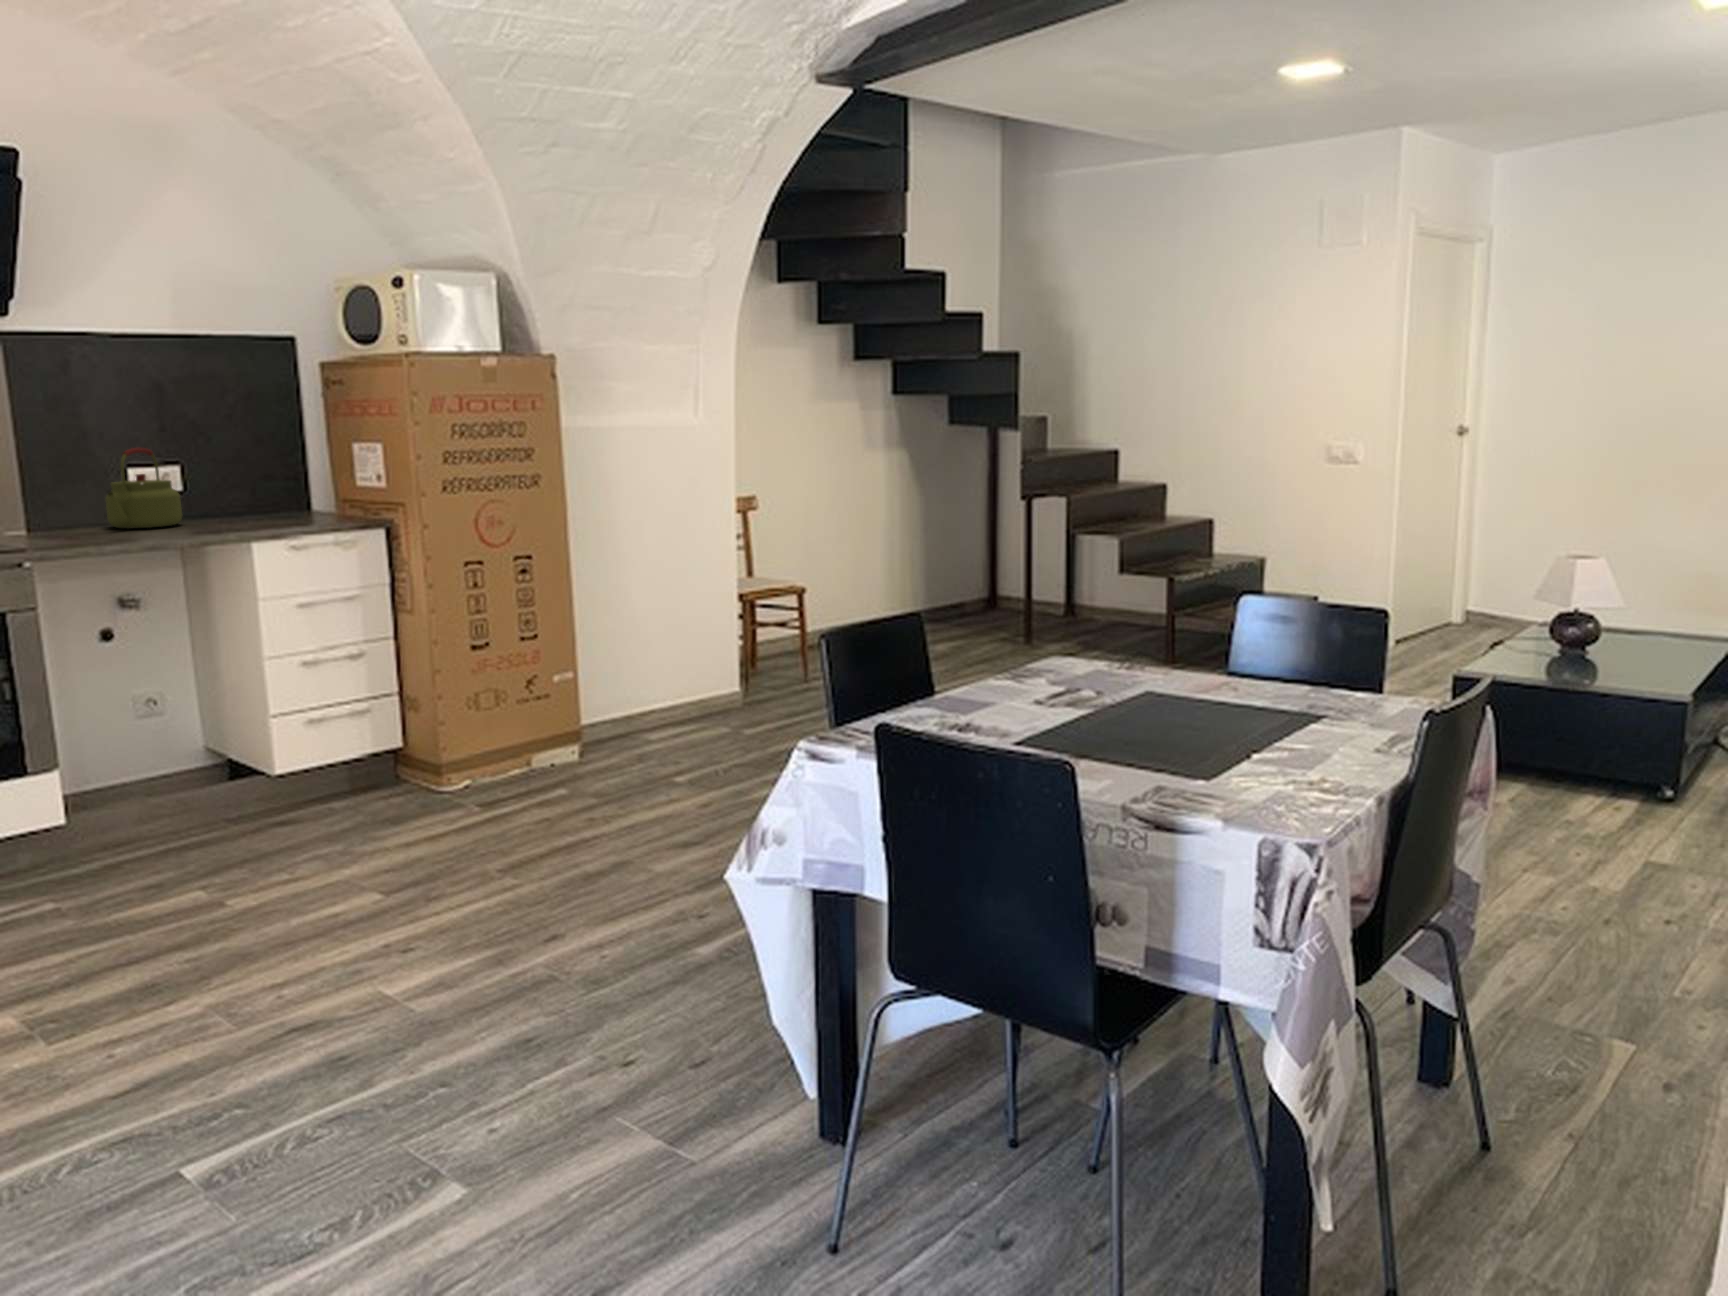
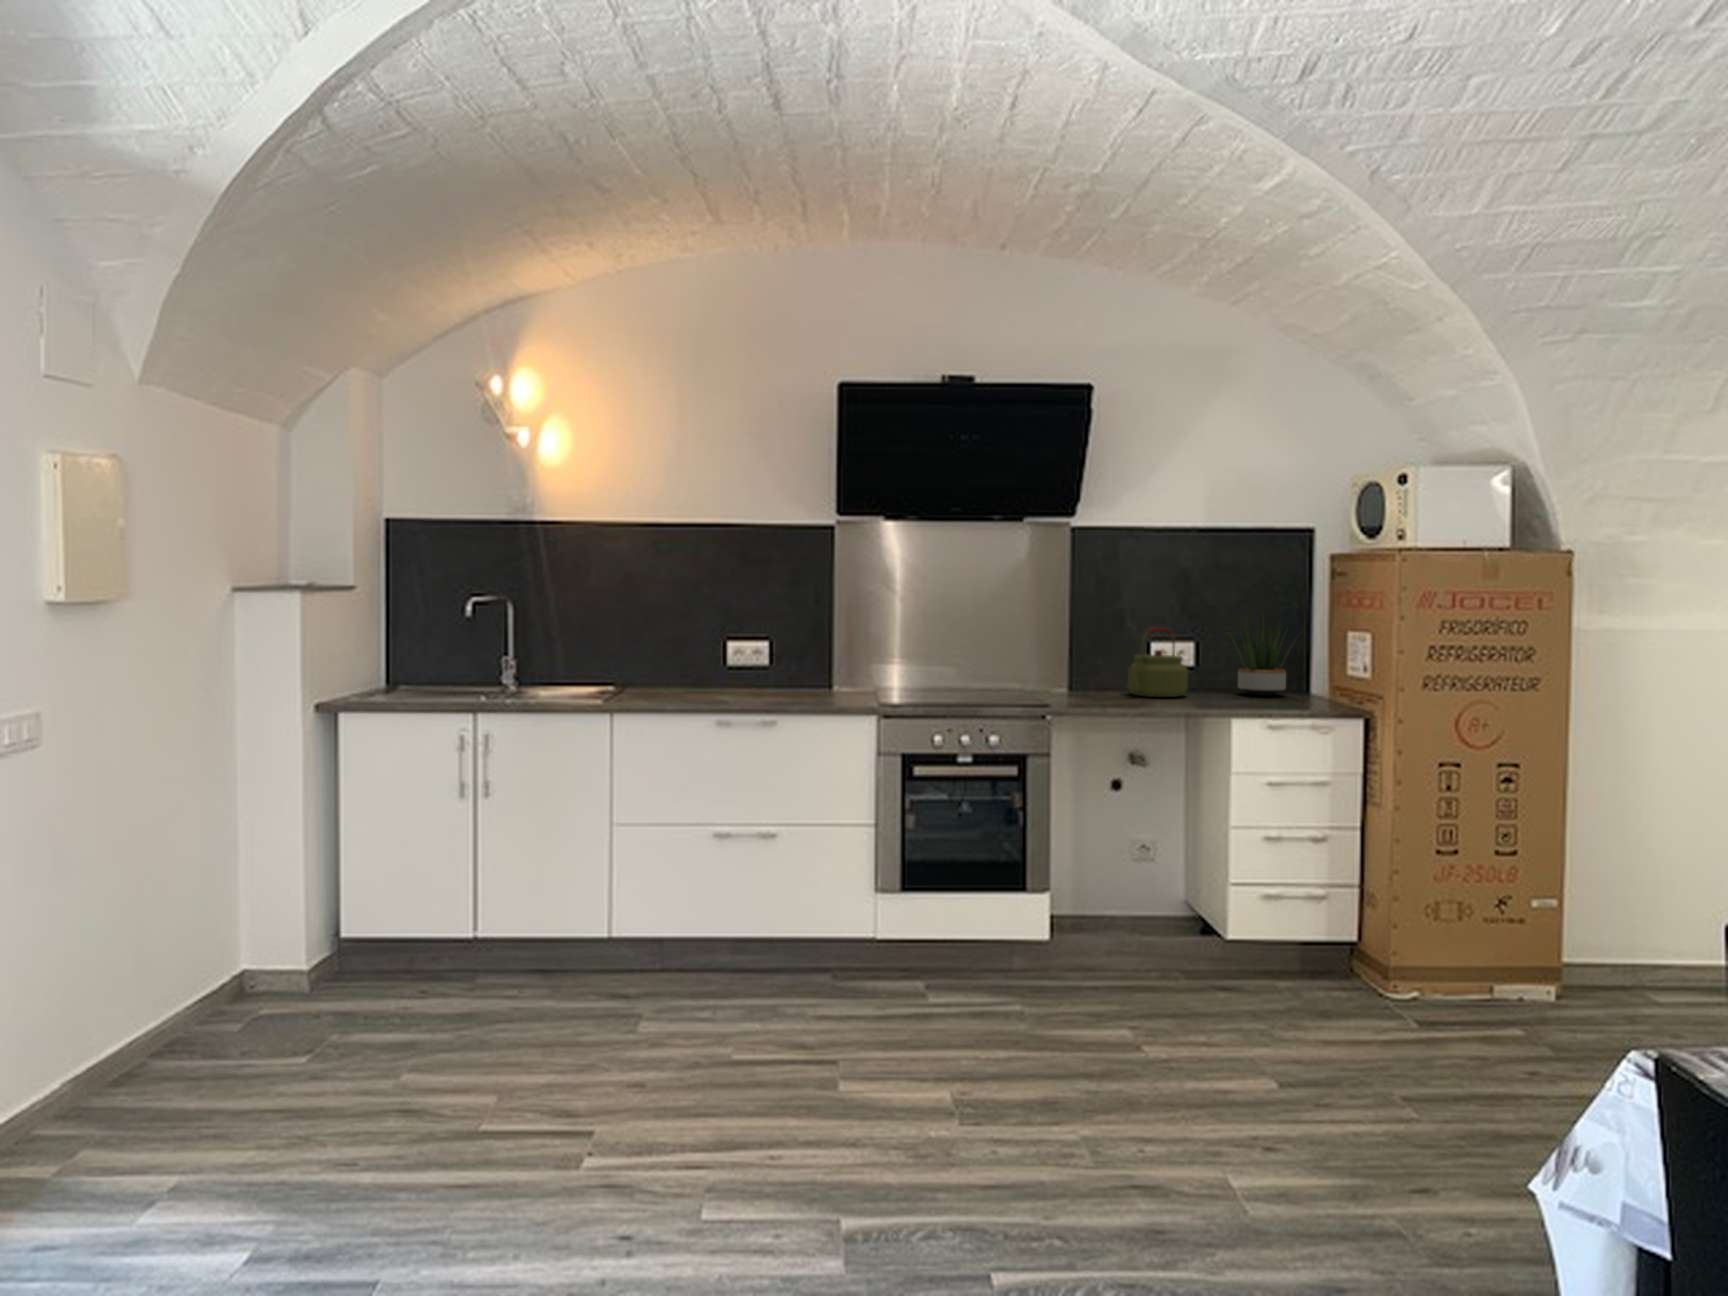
potted plant: none [206,427,306,517] -> present [1236,618,1289,696]

